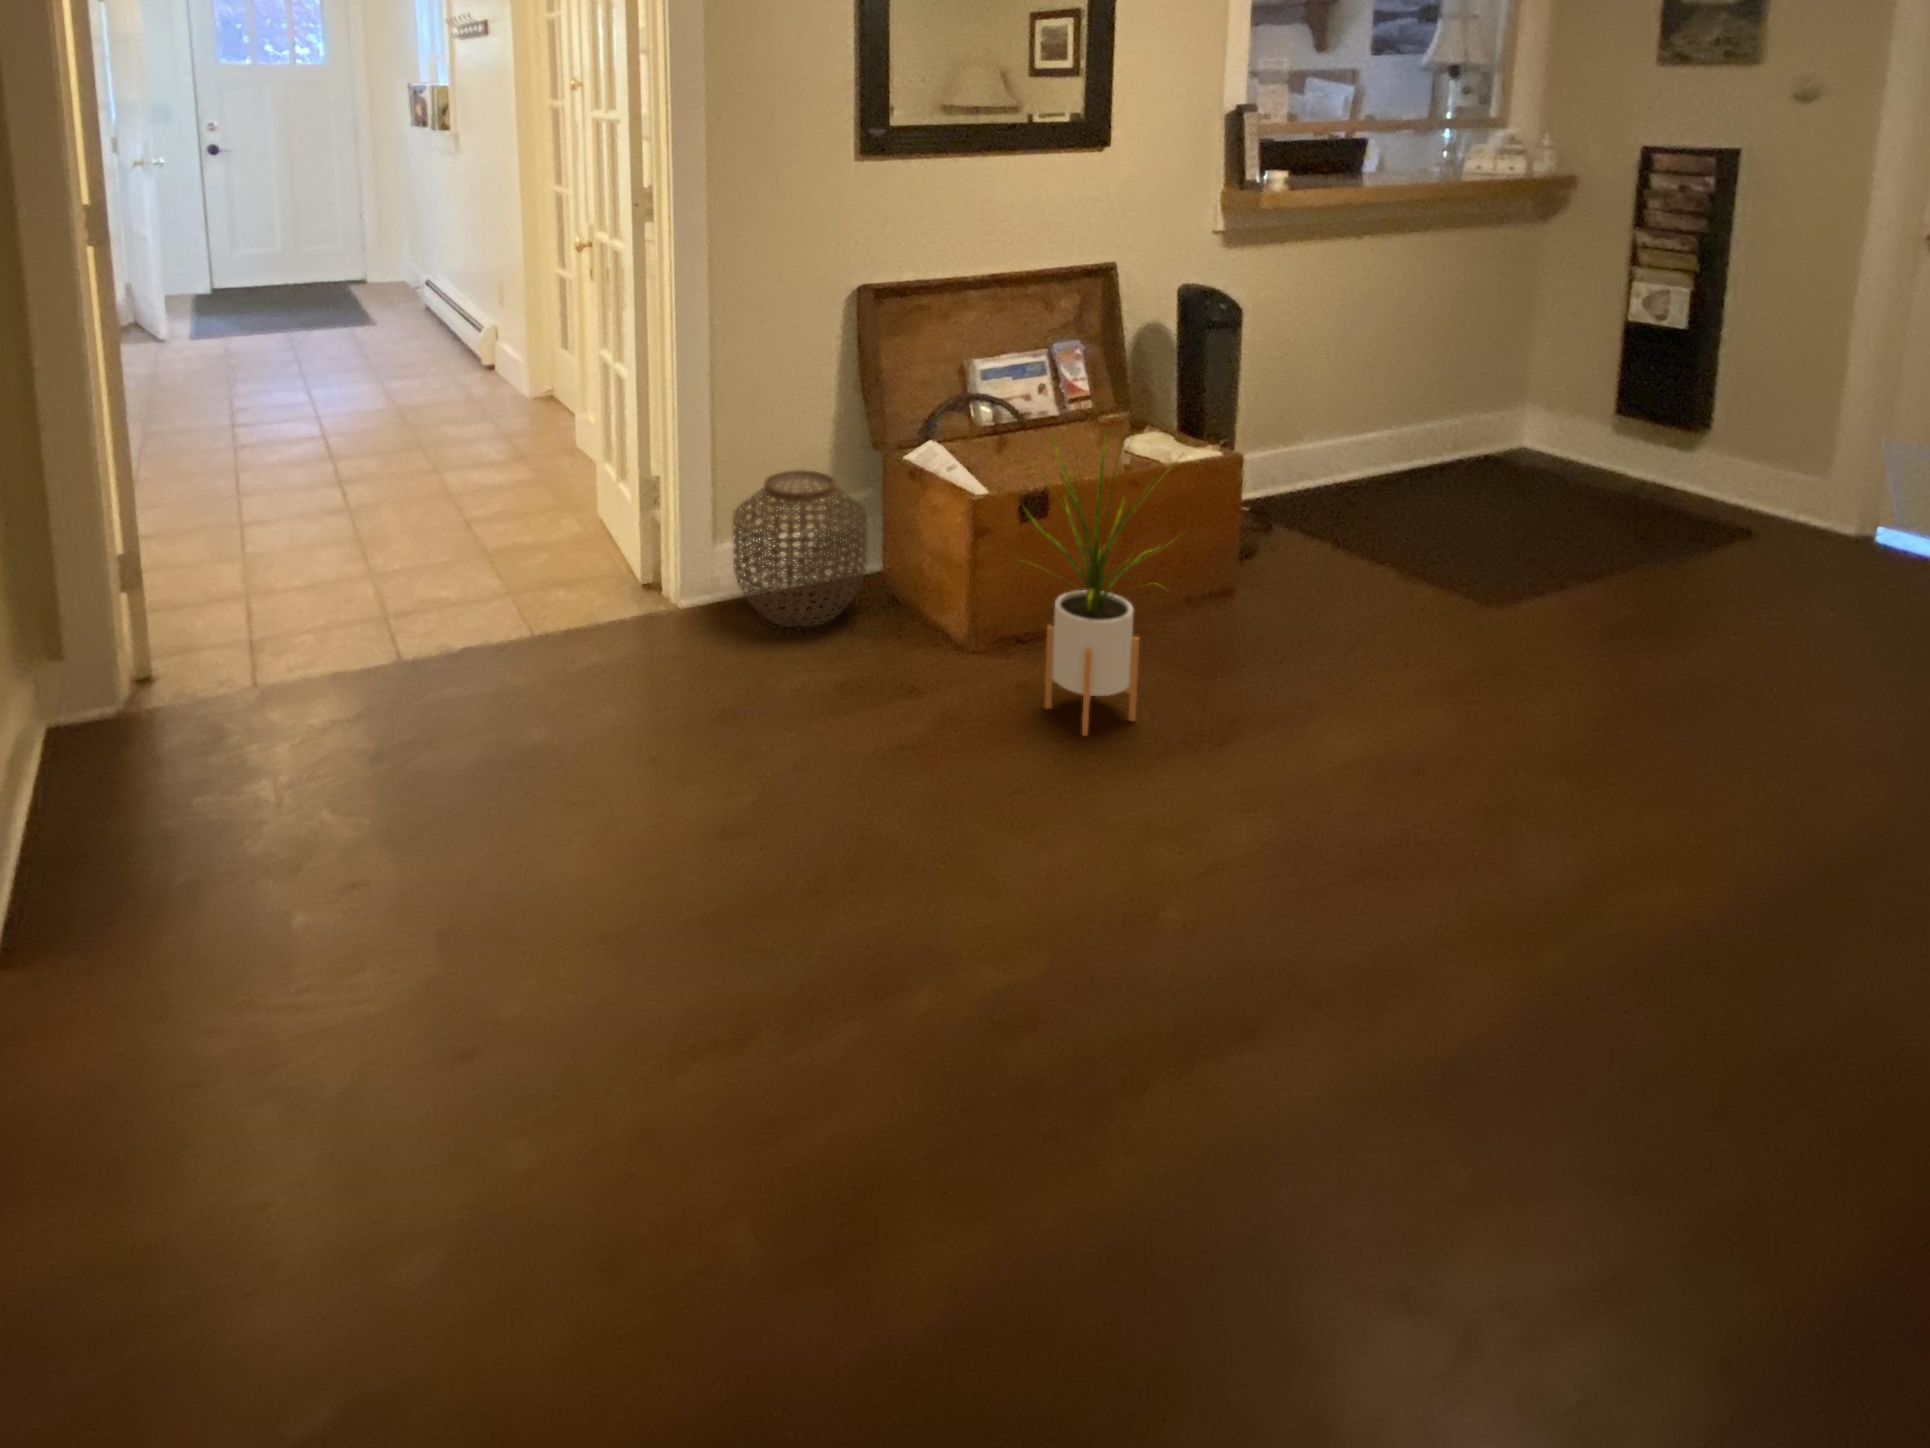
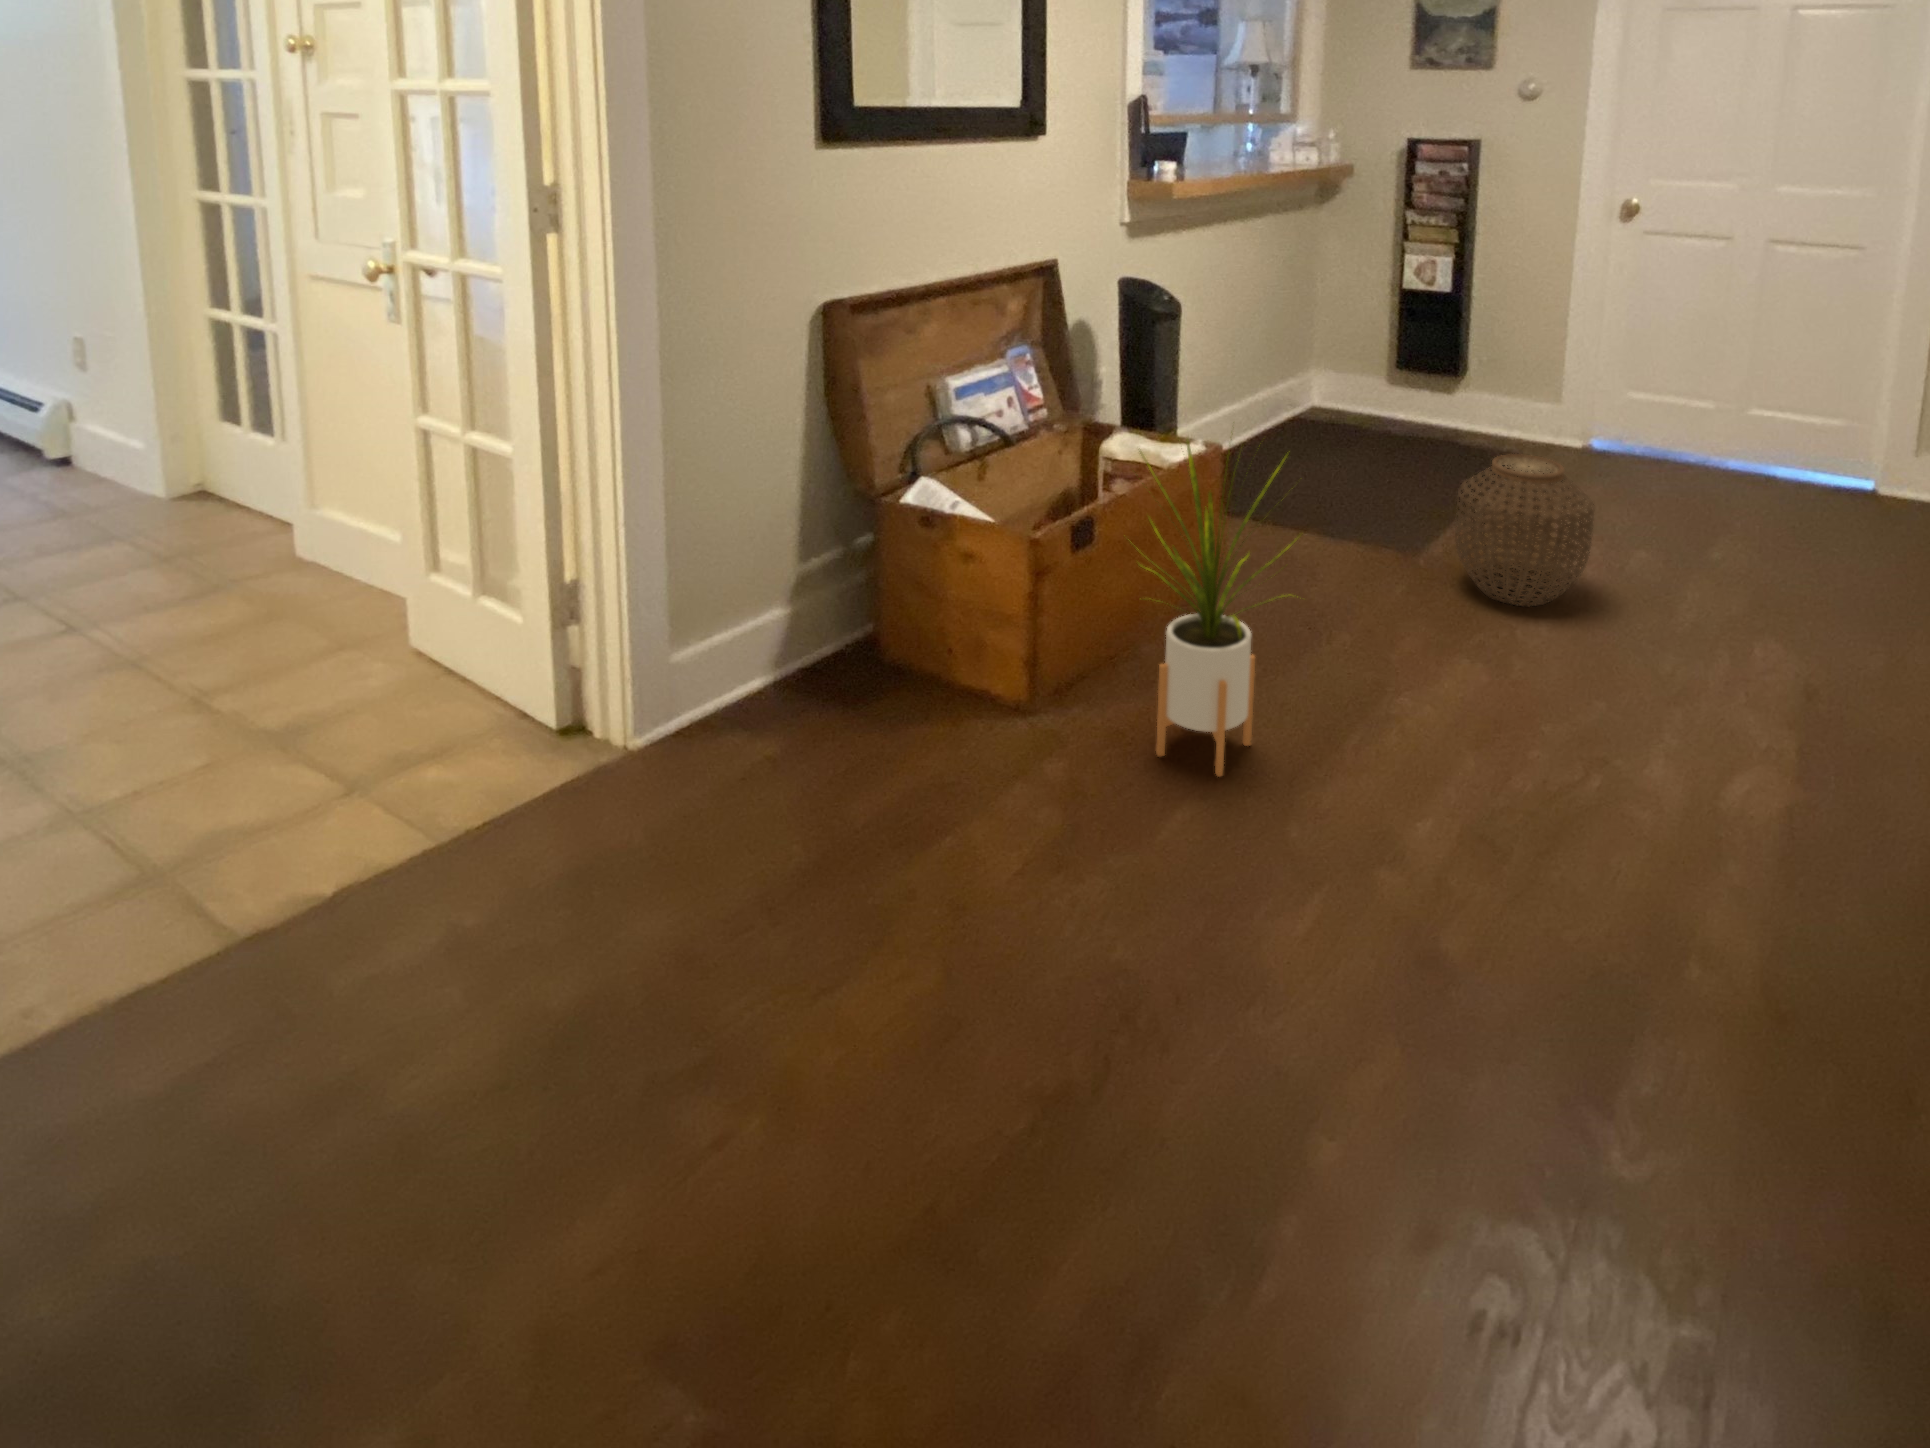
woven basket: present [733,470,867,627] -> present [1455,454,1594,606]

